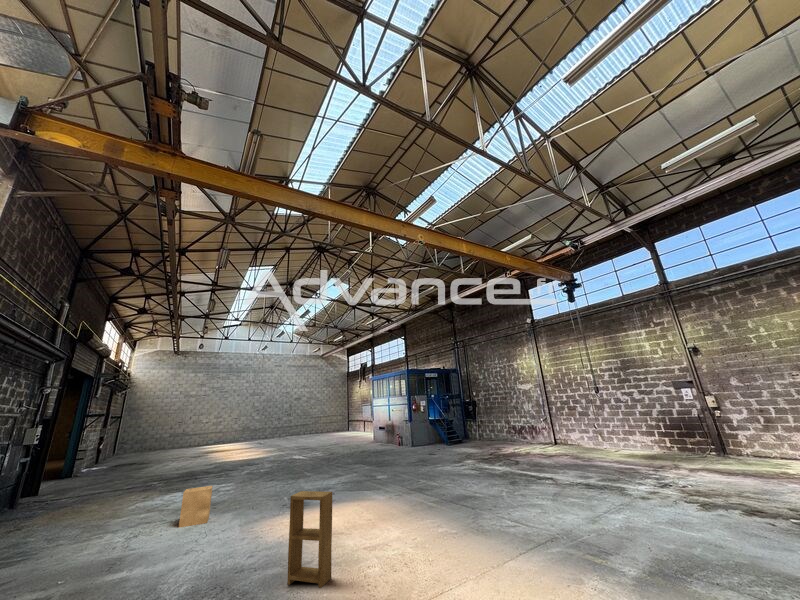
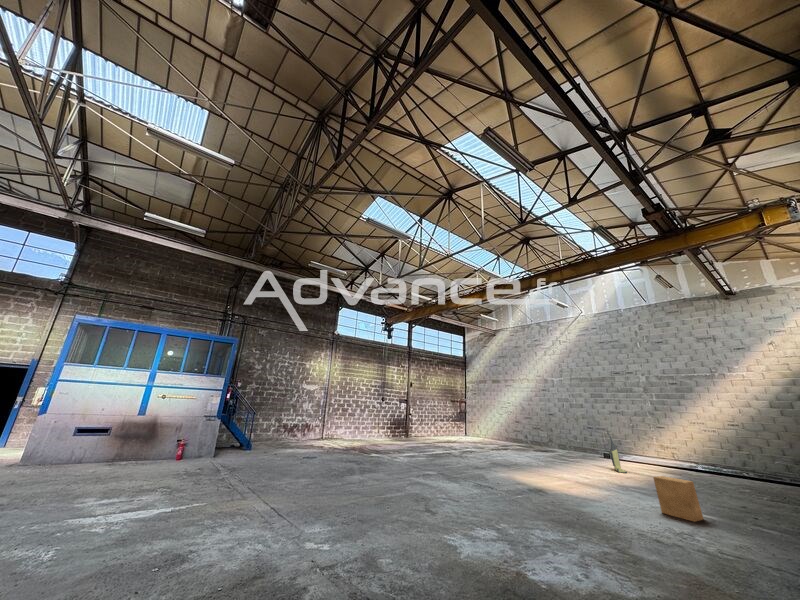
vacuum cleaner: none [395,462,431,569] -> present [607,432,627,473]
shelving unit: present [287,491,332,588] -> none [649,444,677,483]

